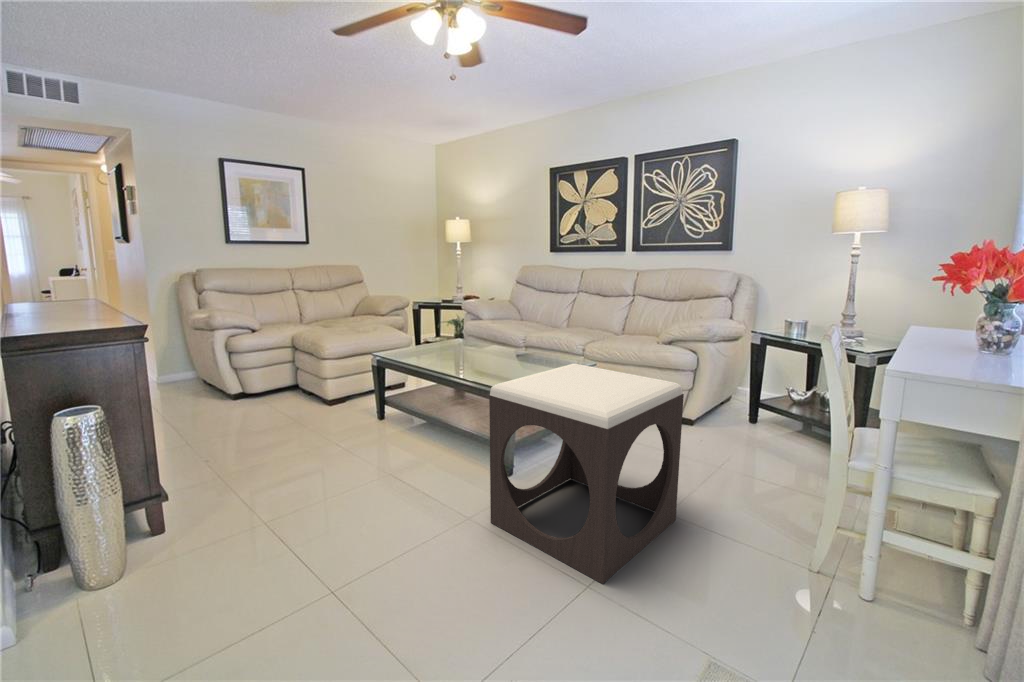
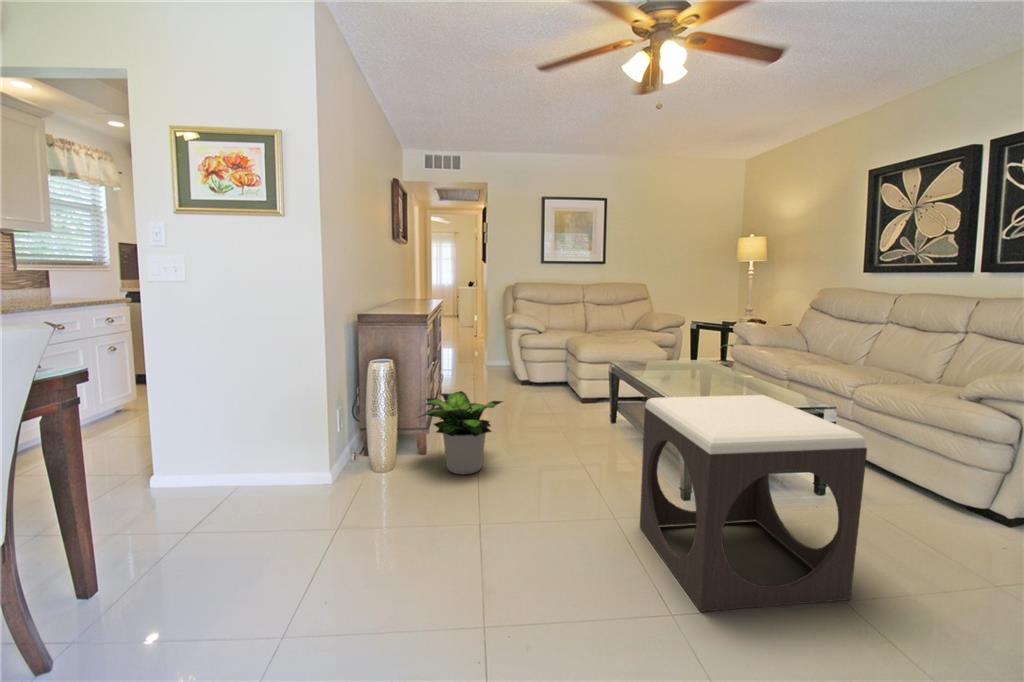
potted plant: none [133,421,283,540] -> present [420,391,503,474]

